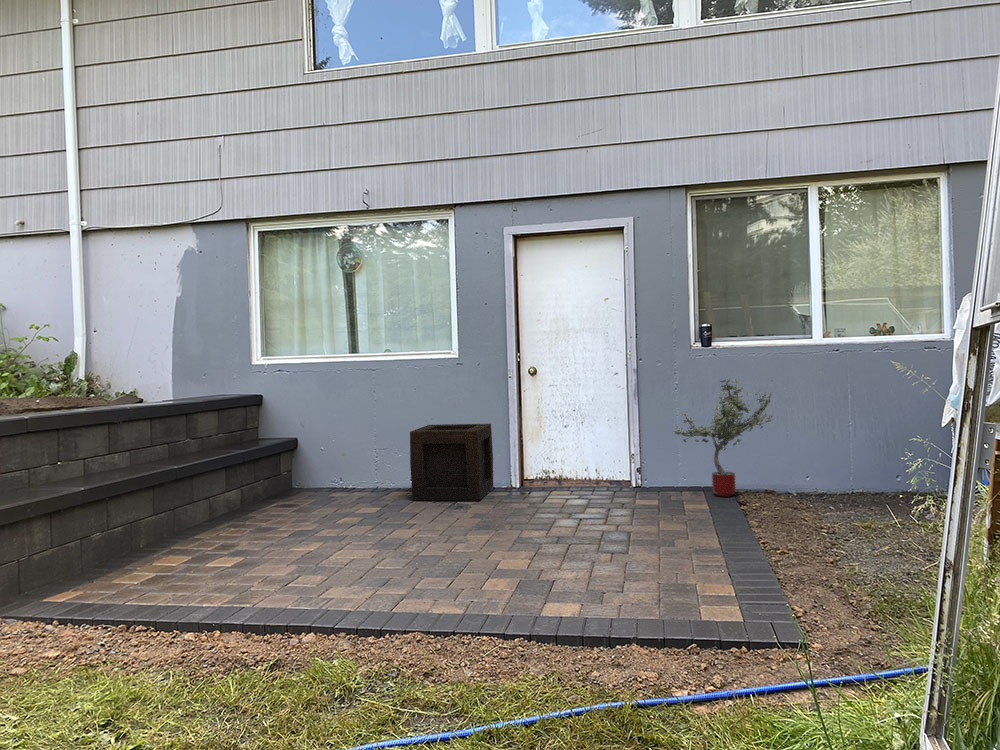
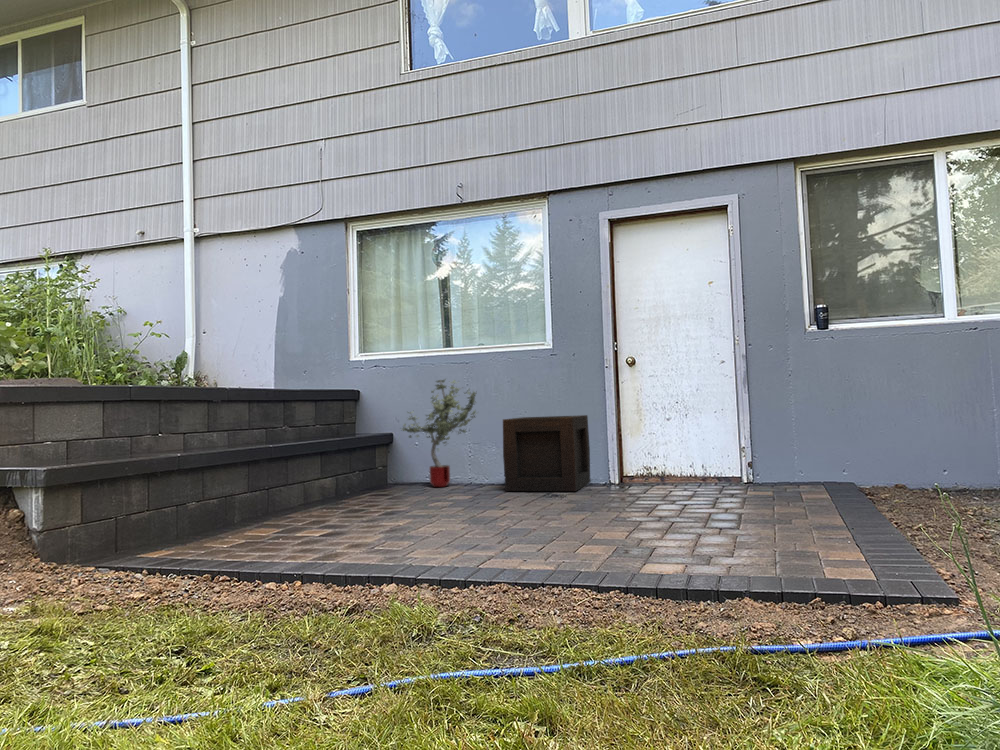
potted tree: present [674,379,772,497] -> present [402,380,476,487]

